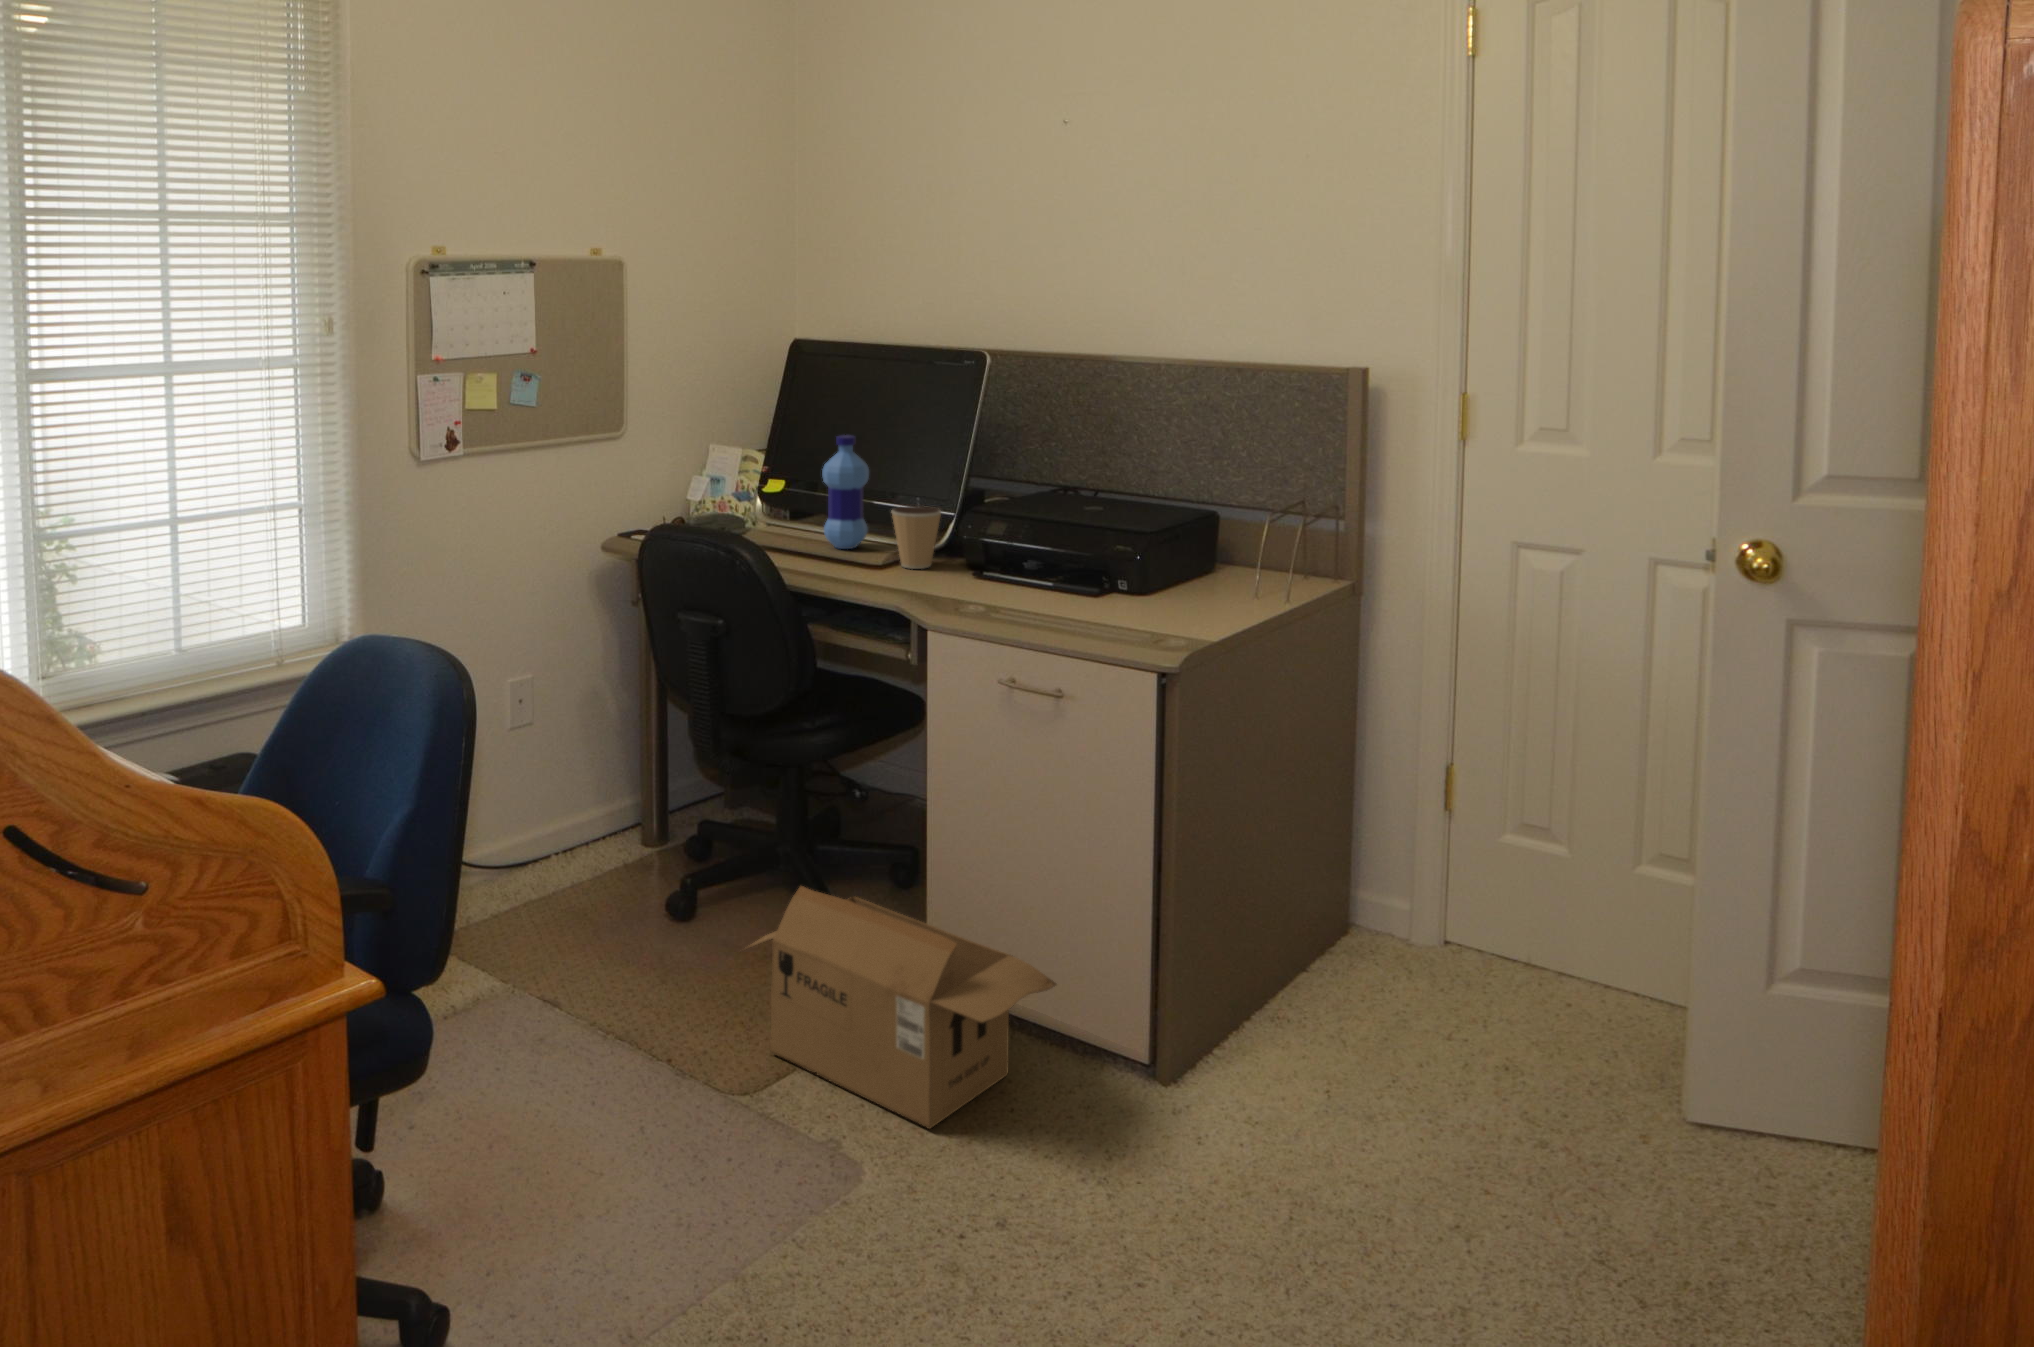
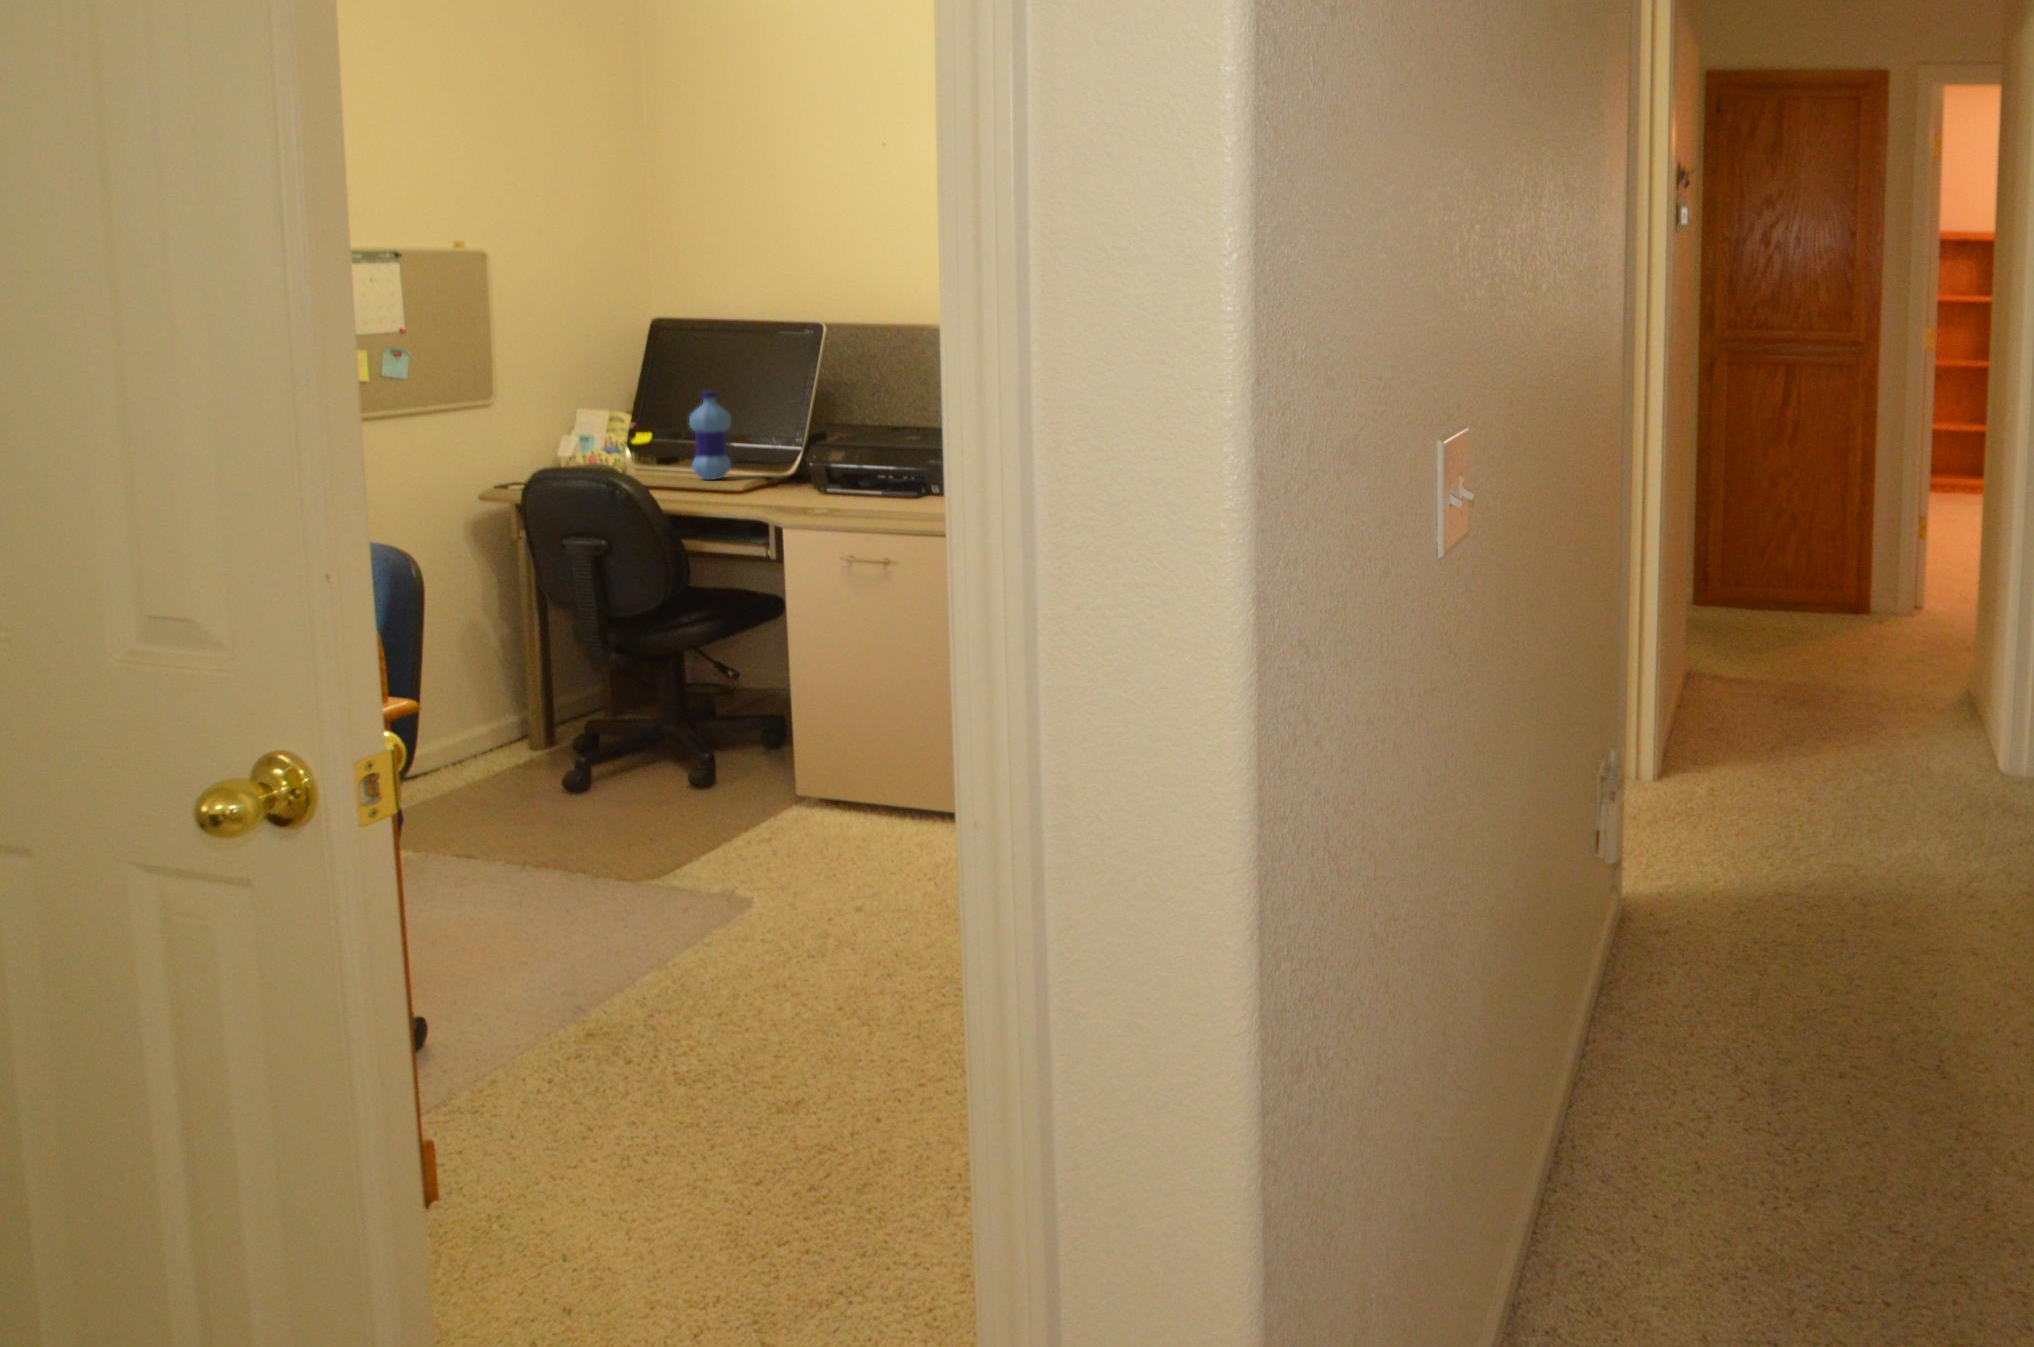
coffee cup: present [892,506,941,569] -> none [751,441,795,486]
cardboard box: present [740,886,1056,1129] -> none [629,714,891,854]

